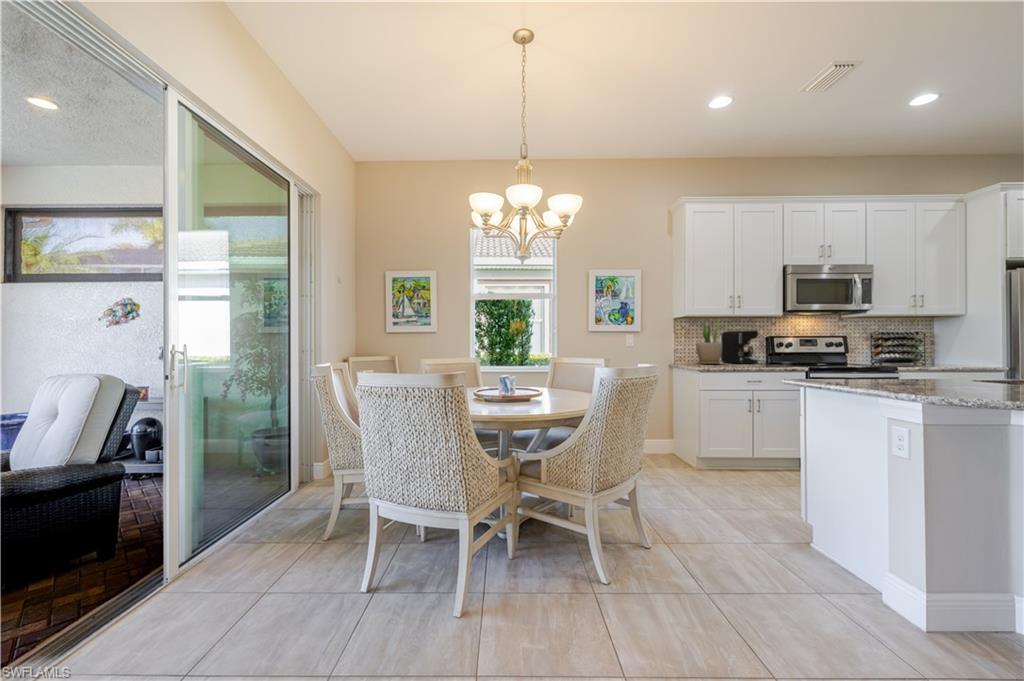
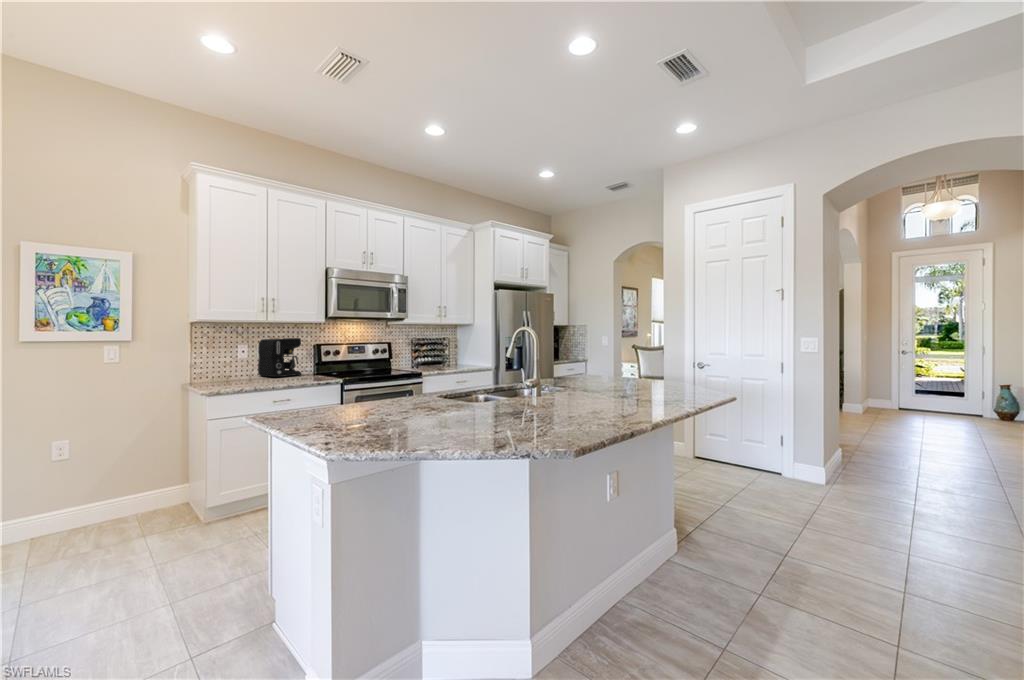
potted plant: present [696,323,722,364] -> none [218,325,252,382]

